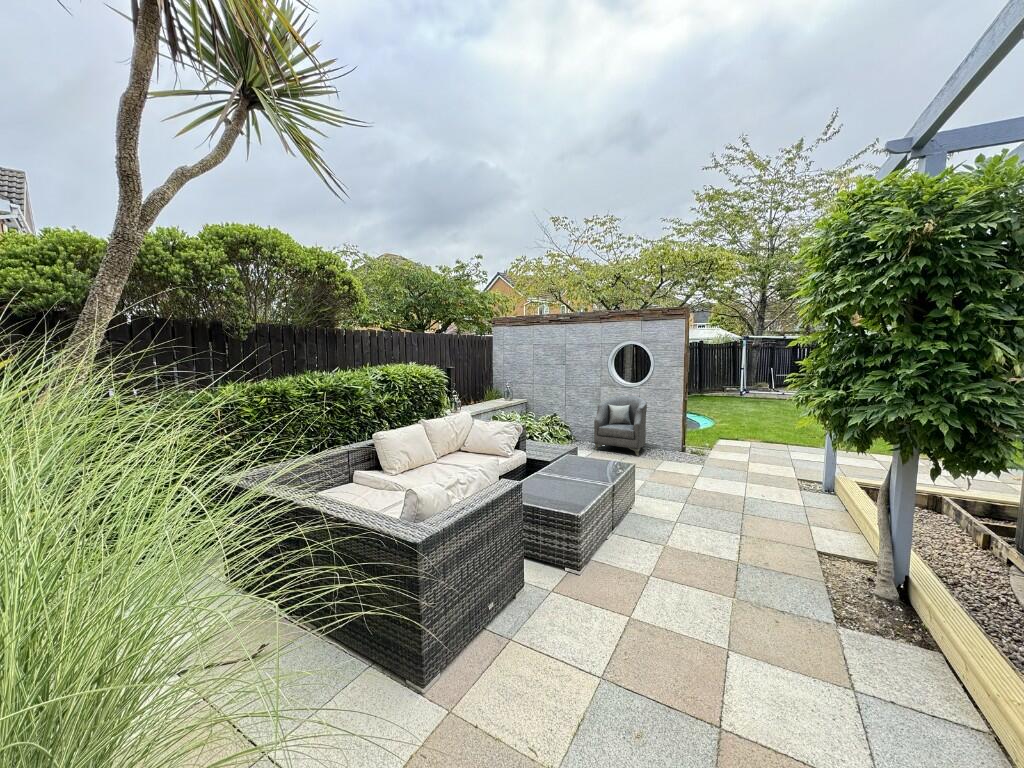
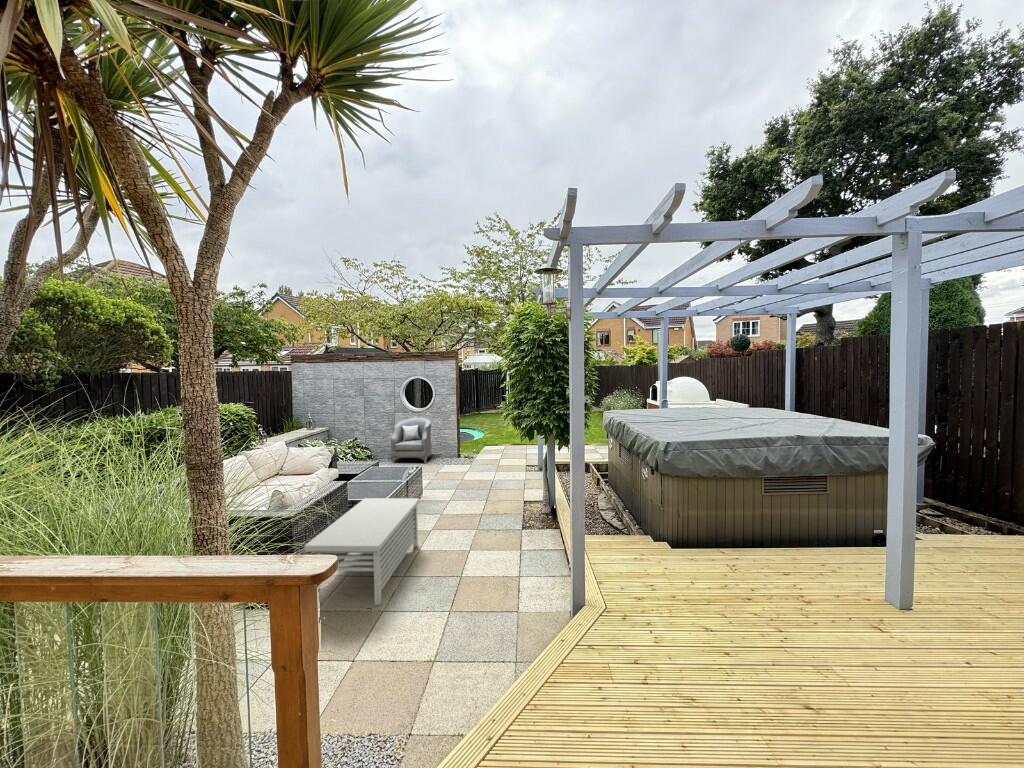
storage bench: none [441,507,633,734] -> present [304,498,420,605]

